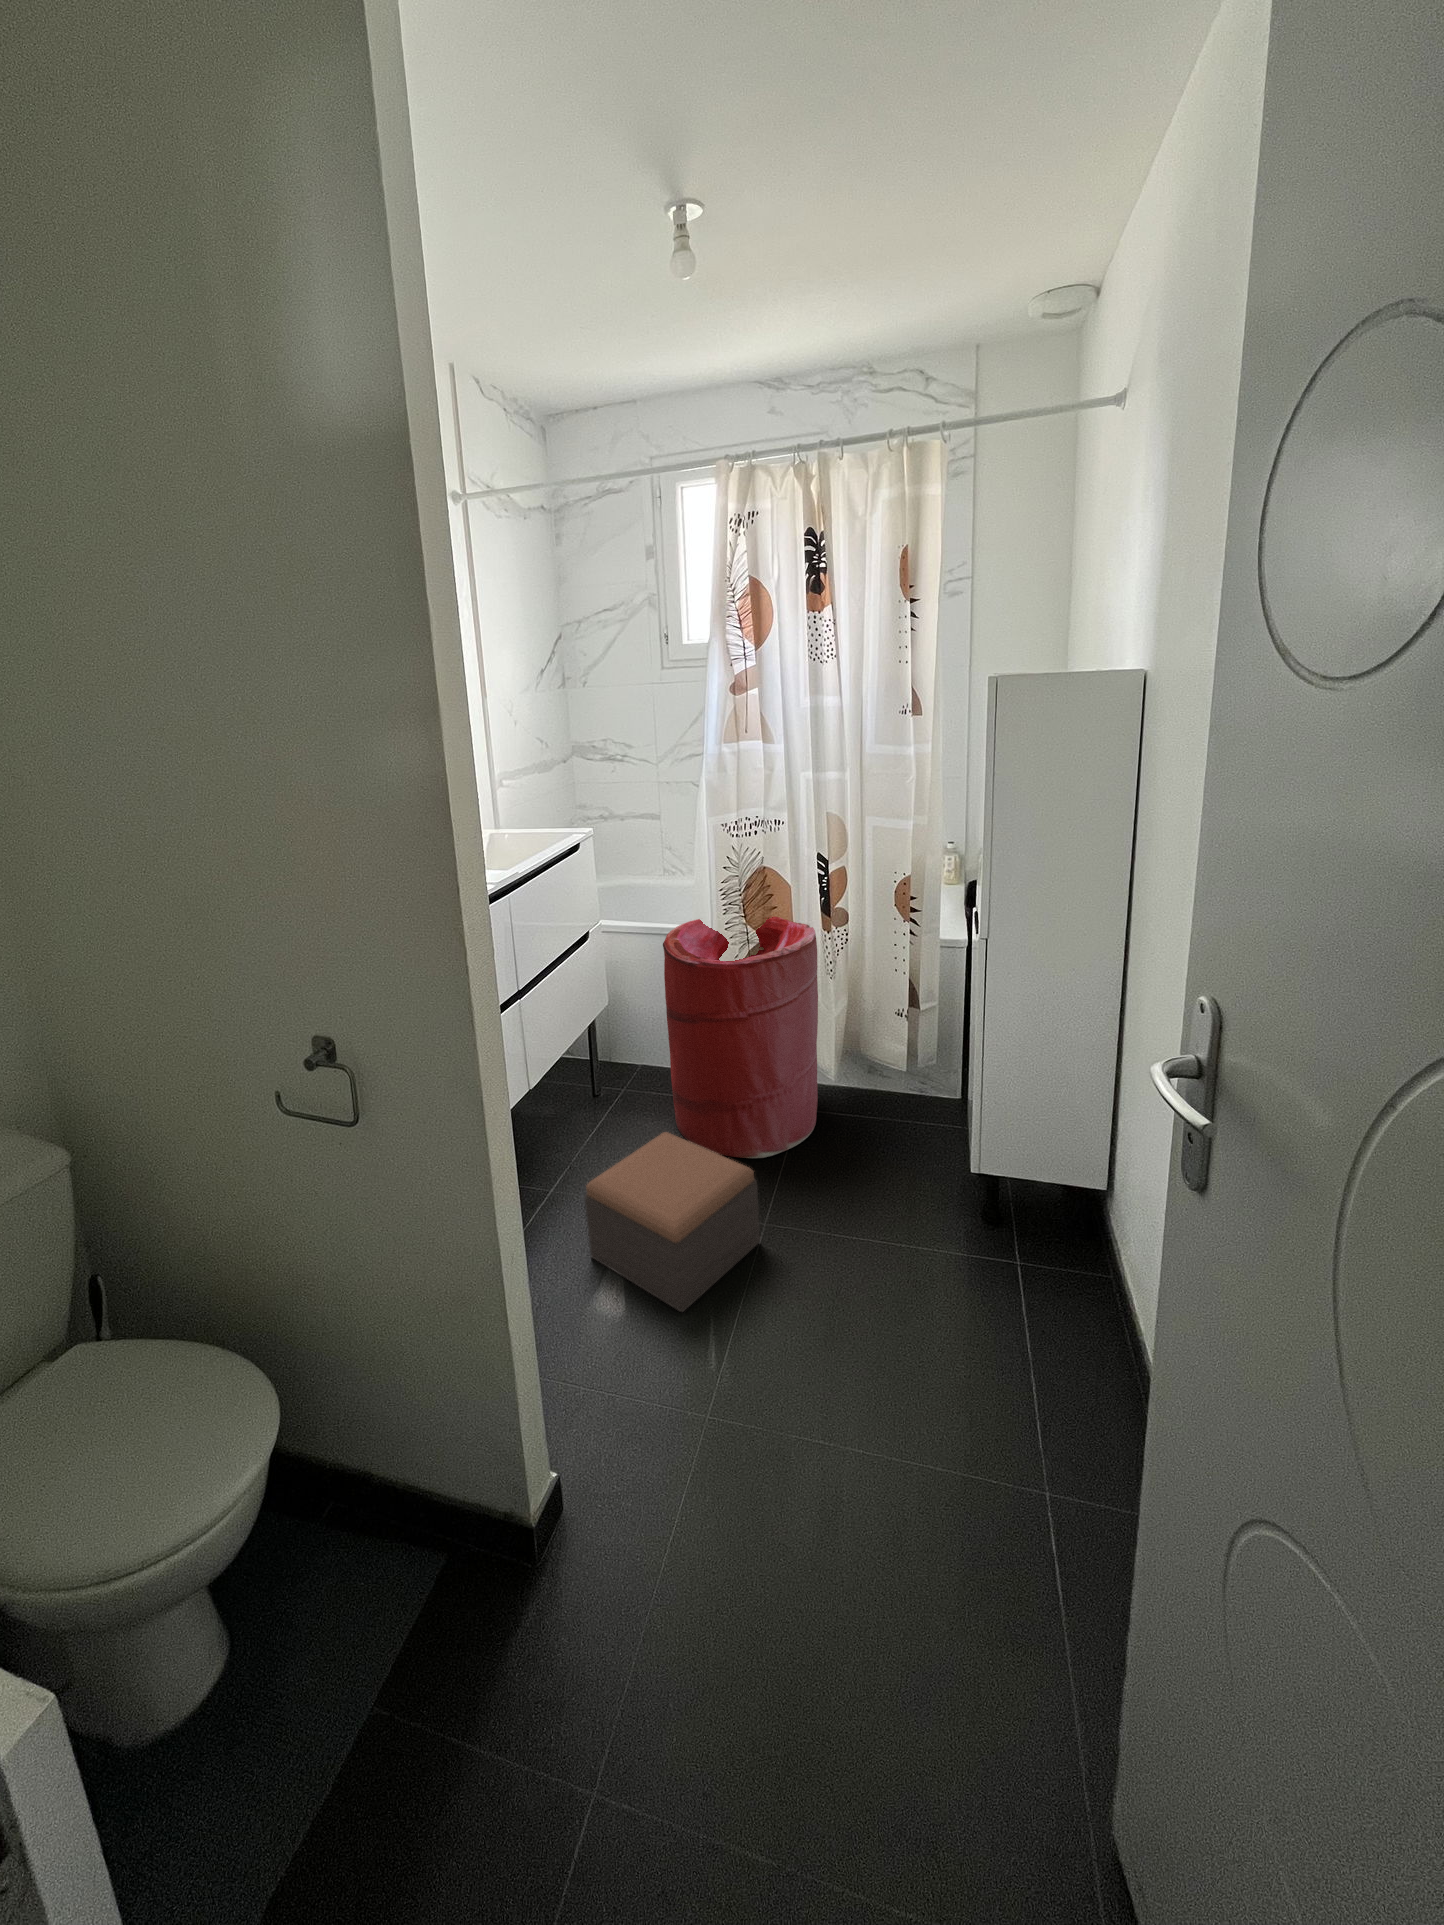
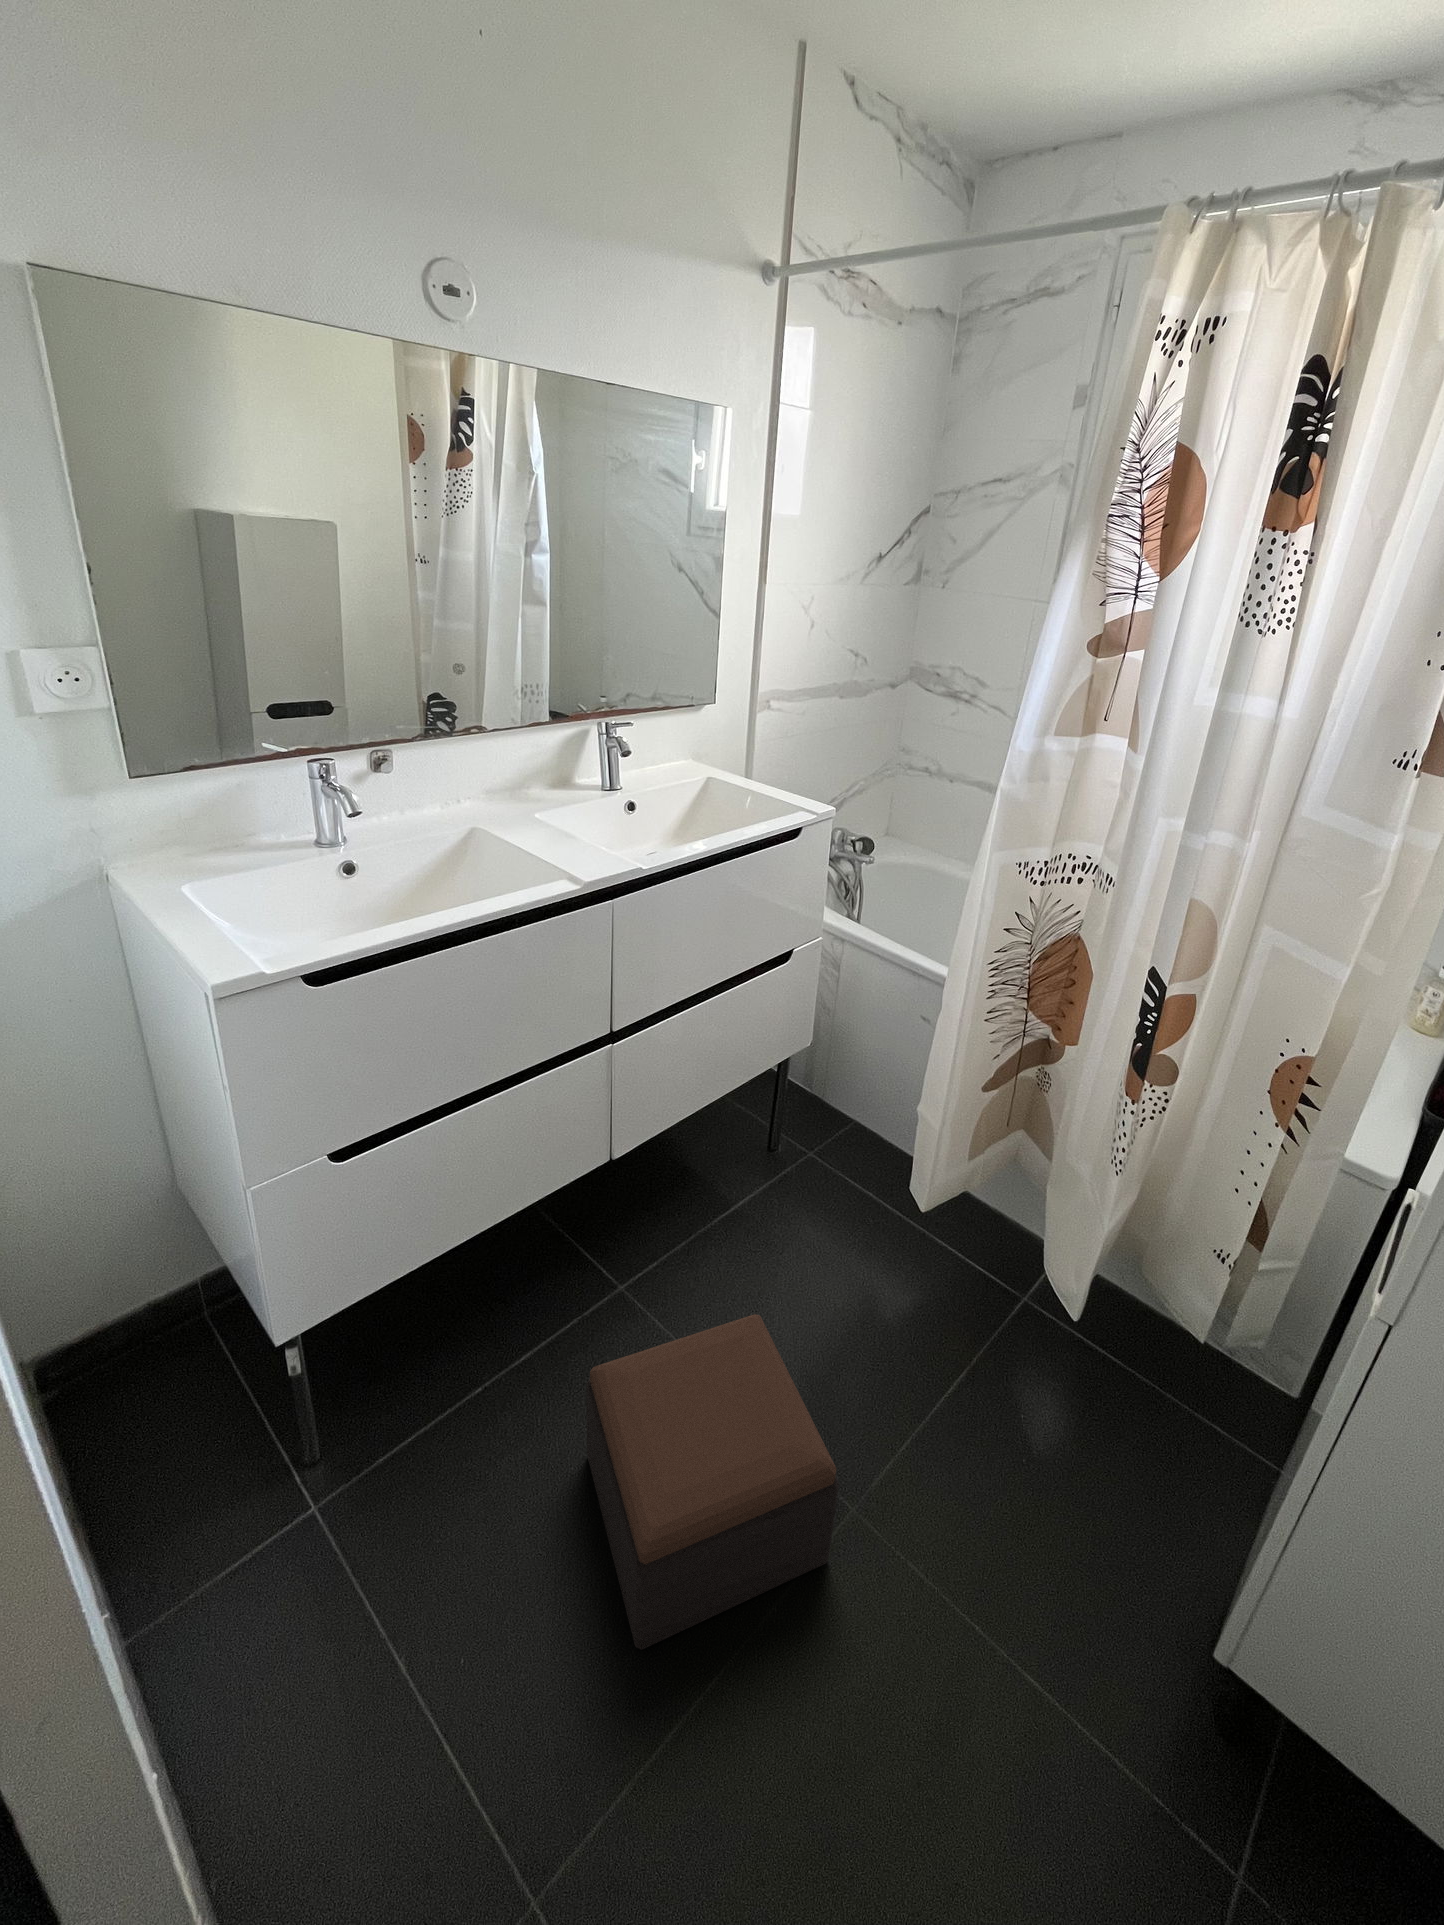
laundry hamper: present [663,917,818,1158] -> none [830,986,1113,1386]

